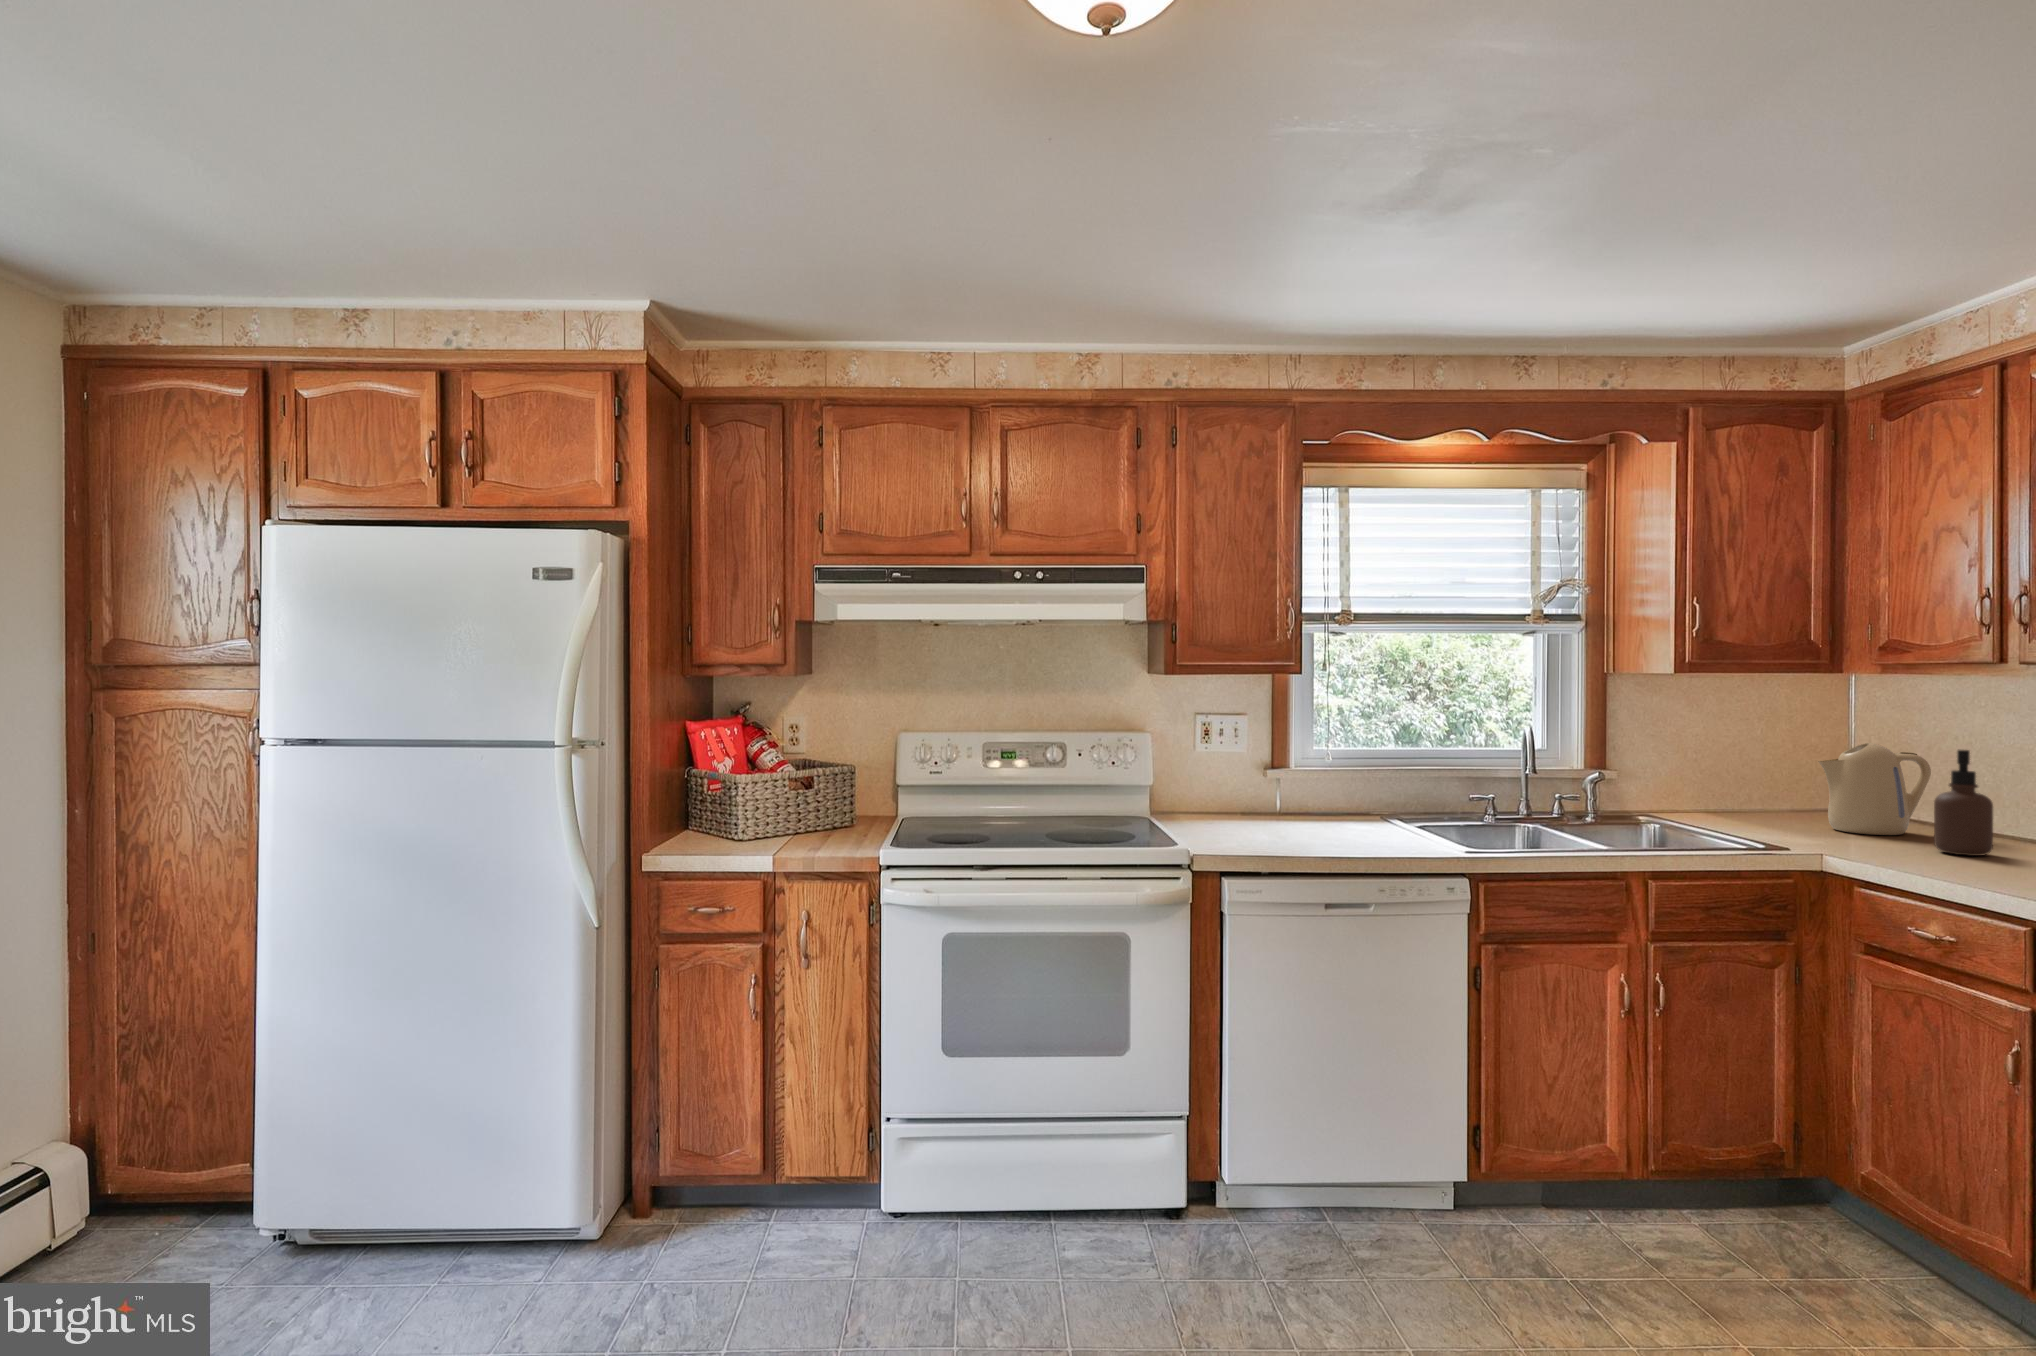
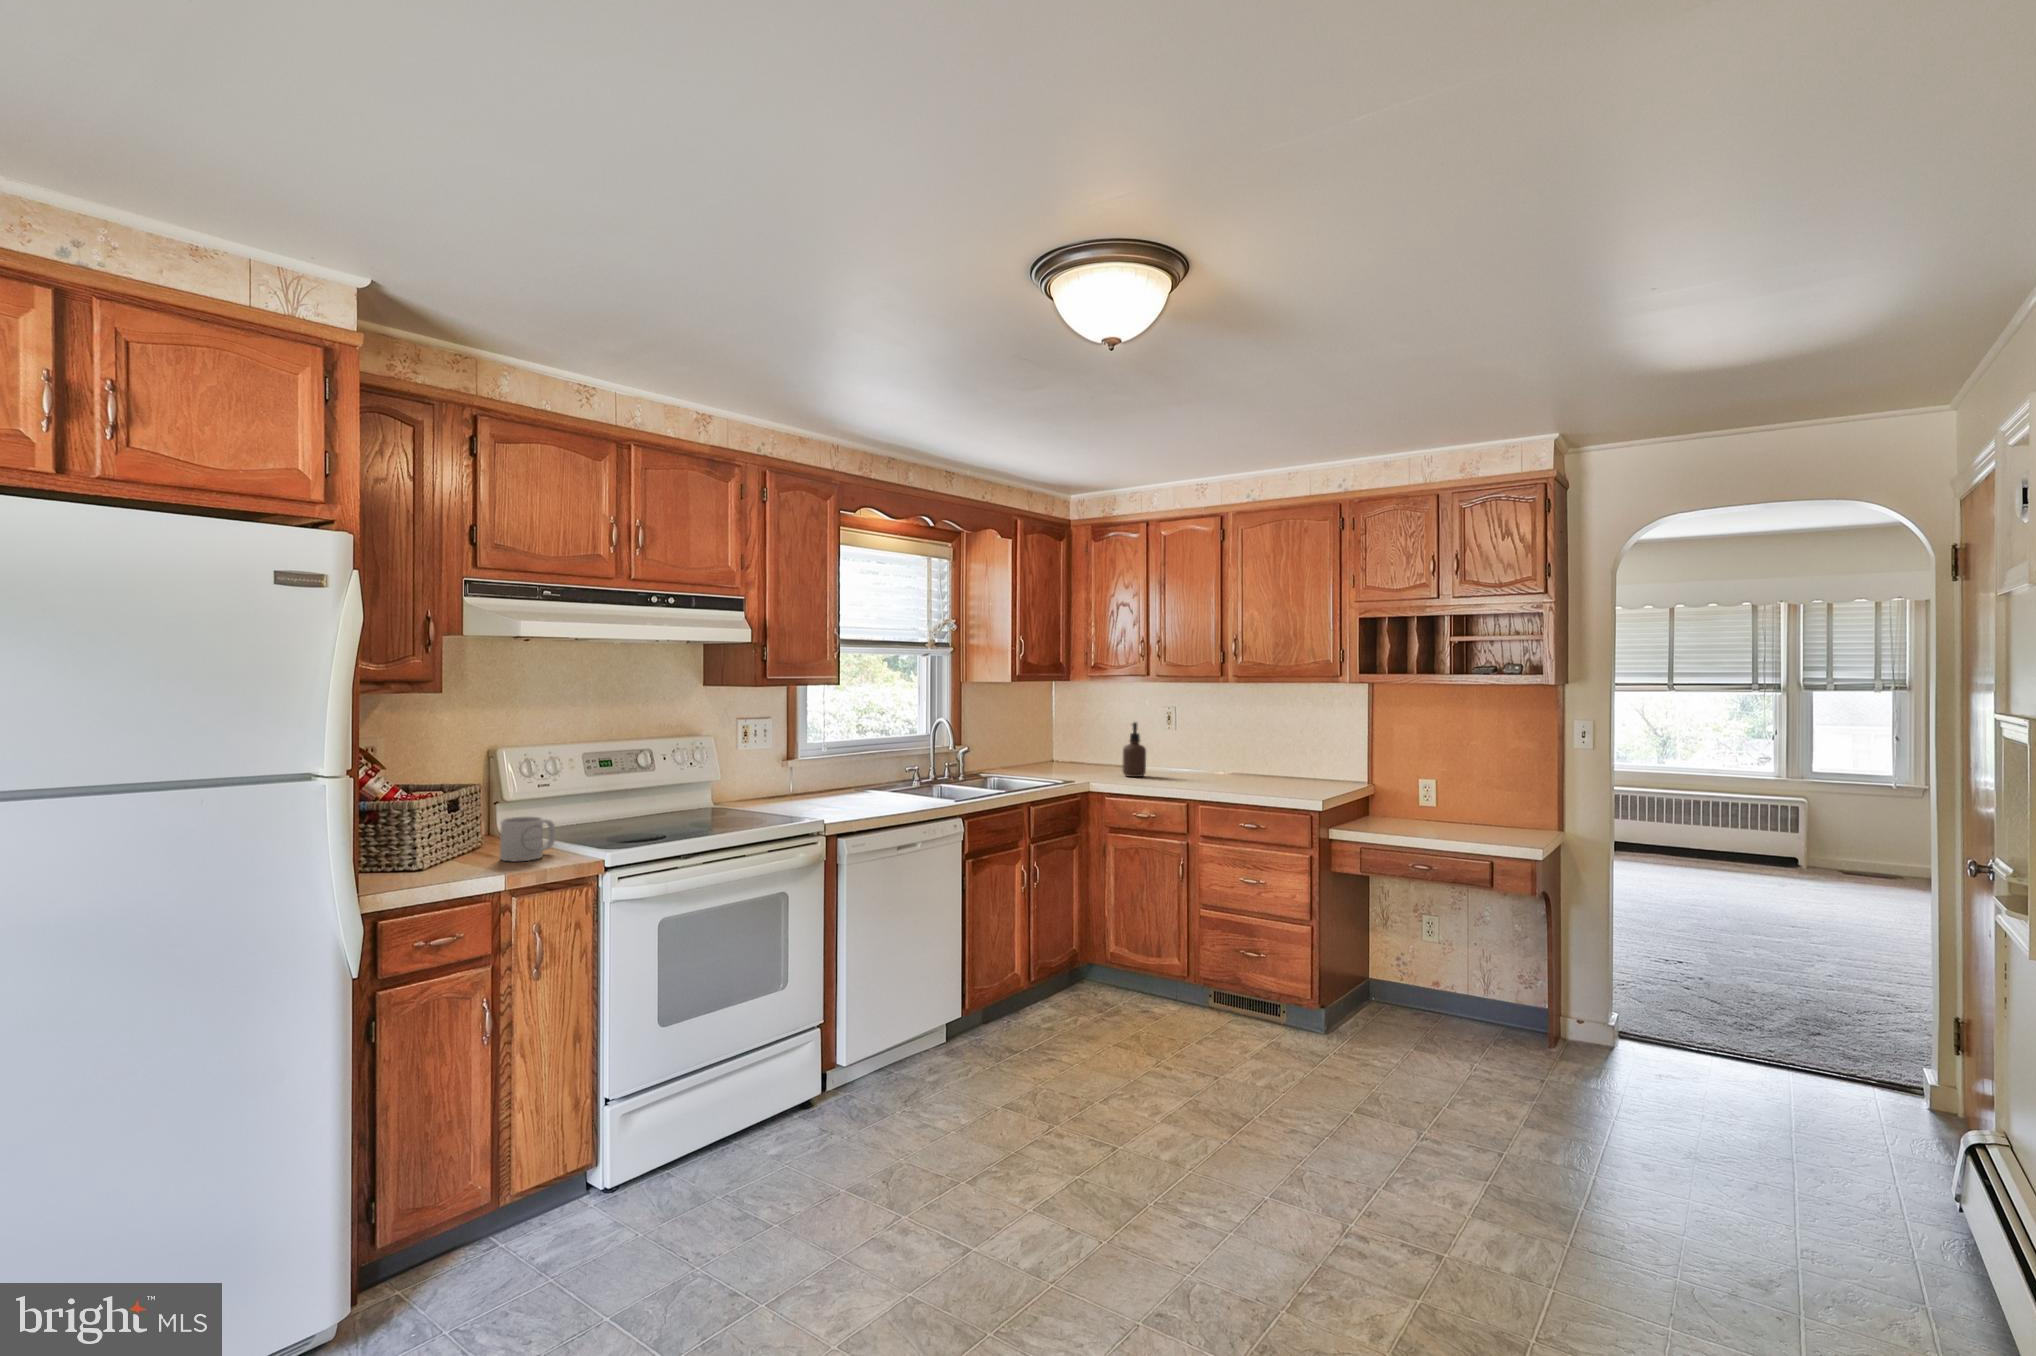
kettle: present [1819,743,1931,835] -> none [1058,720,1102,771]
mug: none [804,802,862,846] -> present [500,816,555,862]

